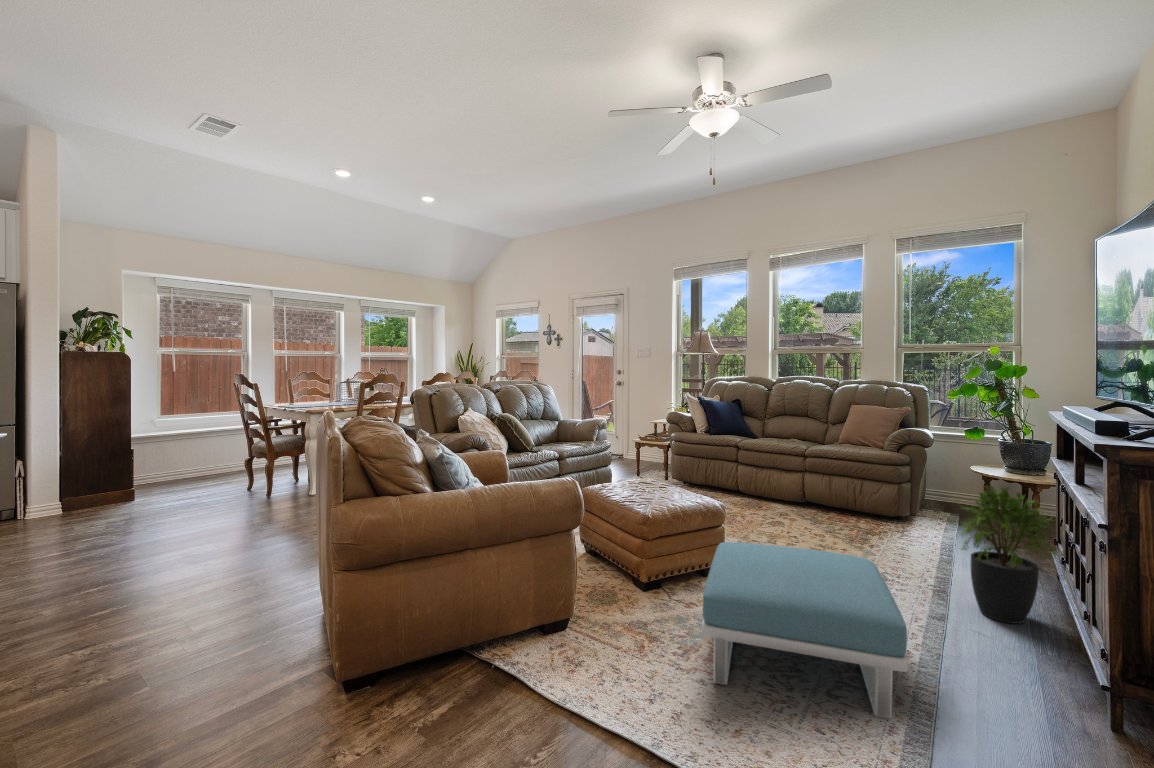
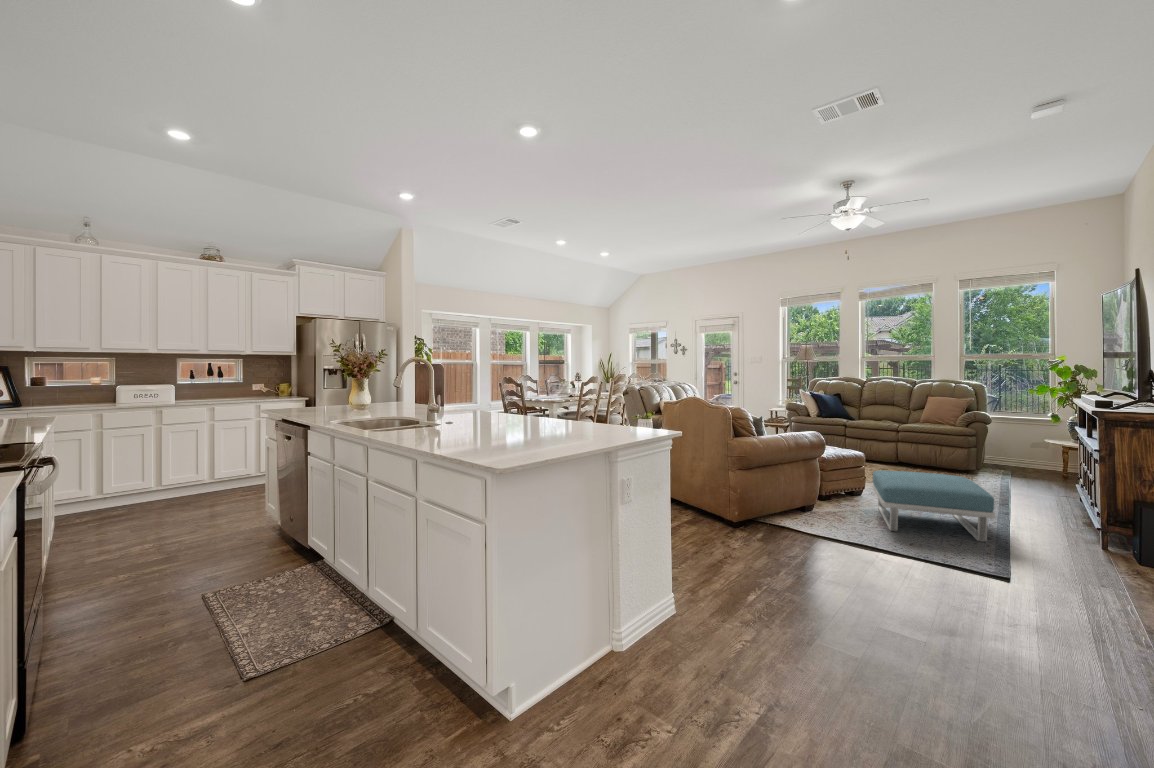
potted plant: present [961,486,1056,624] -> none [1015,439,1079,516]

